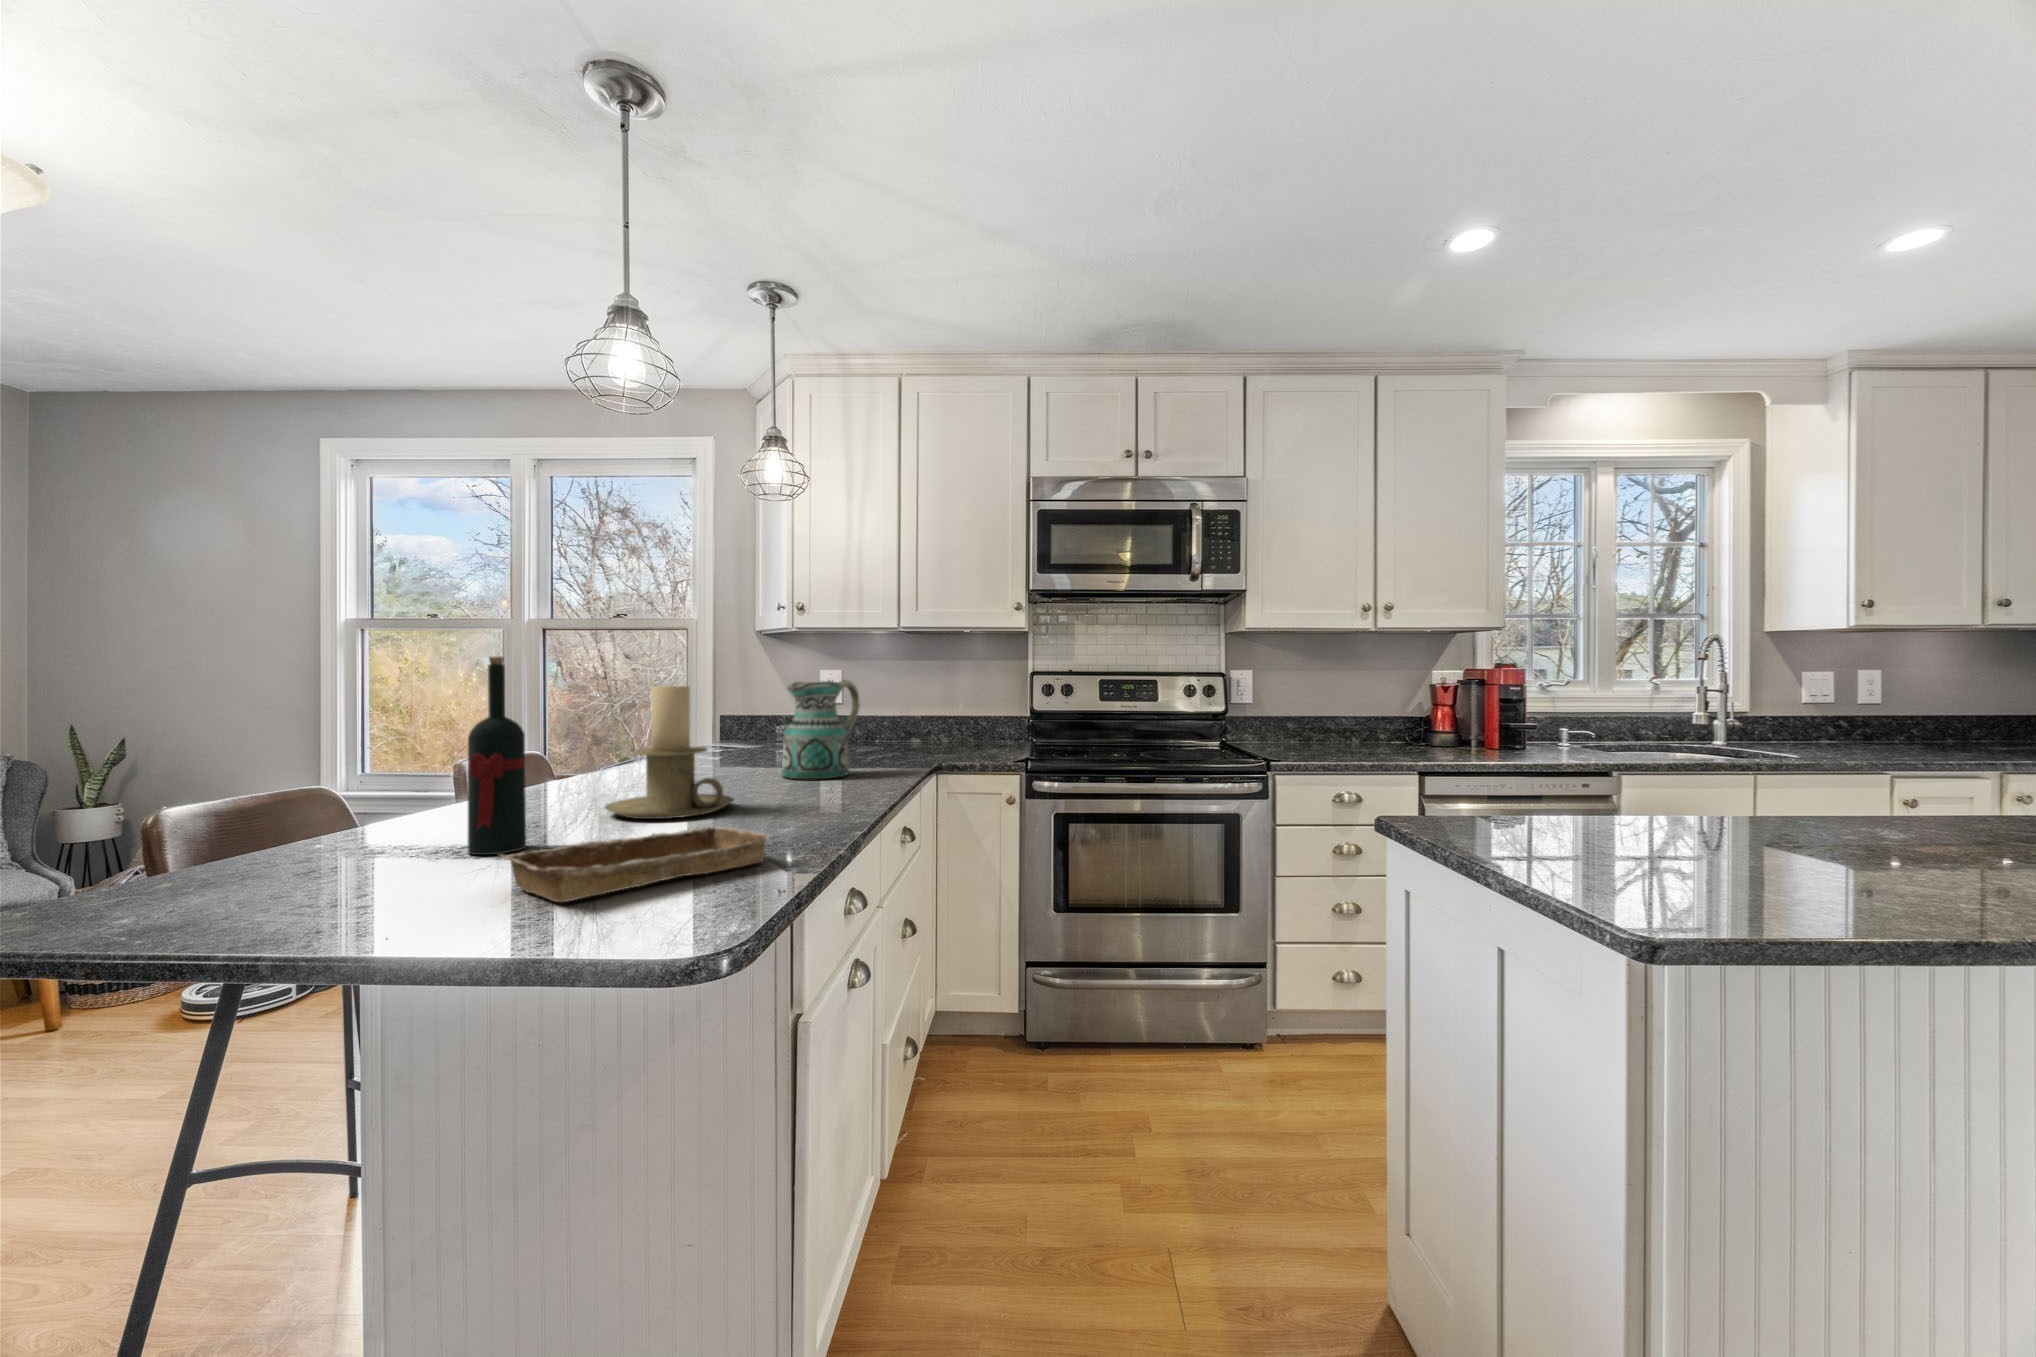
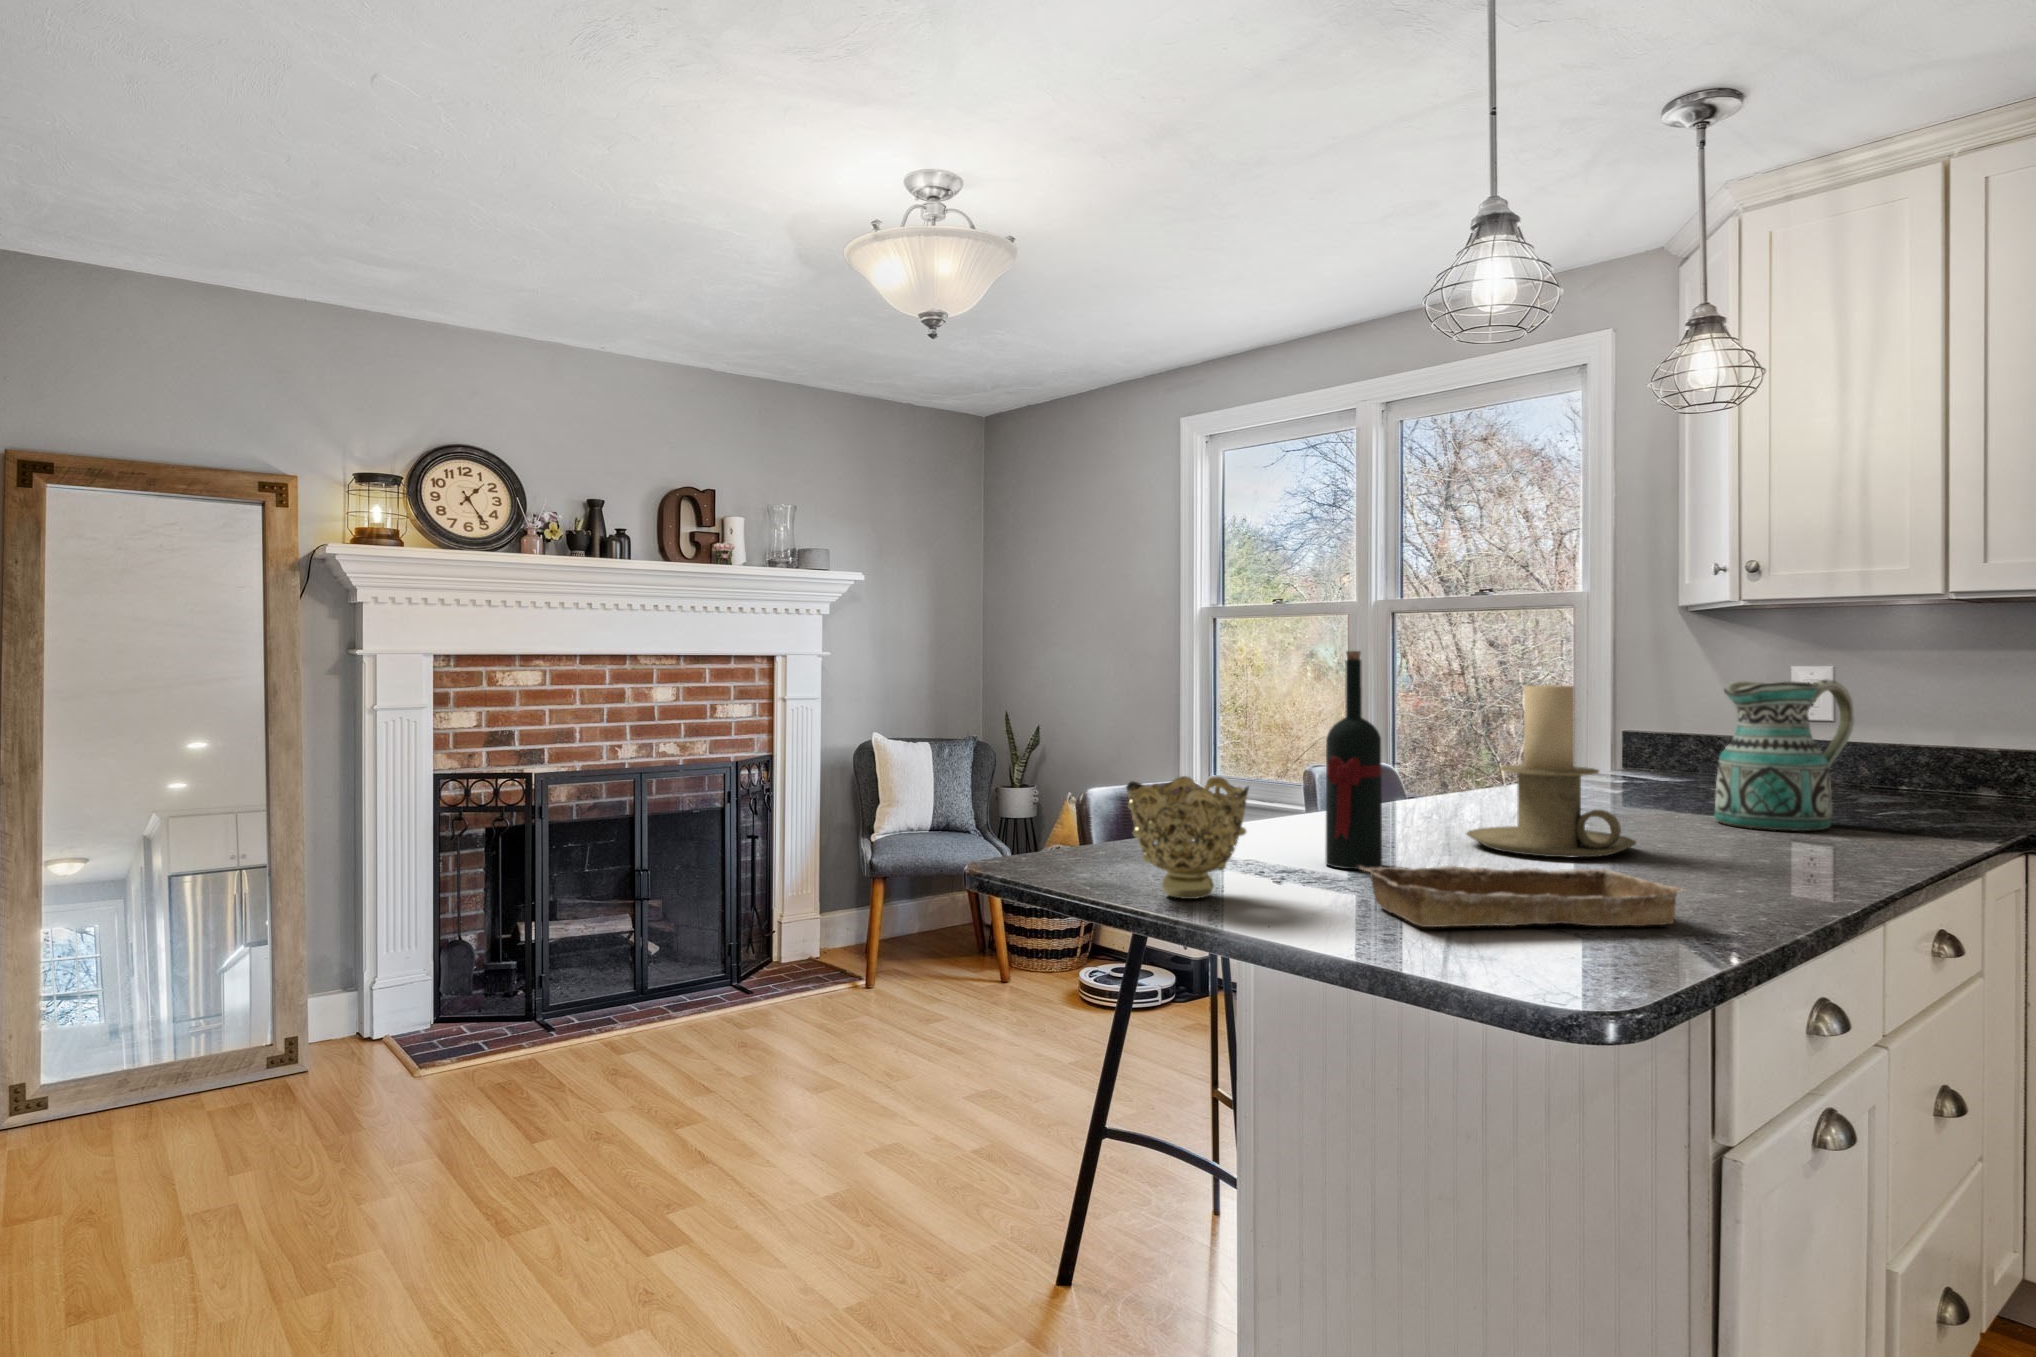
decorative bowl: none [198,784,373,920] -> present [1126,776,1249,899]

